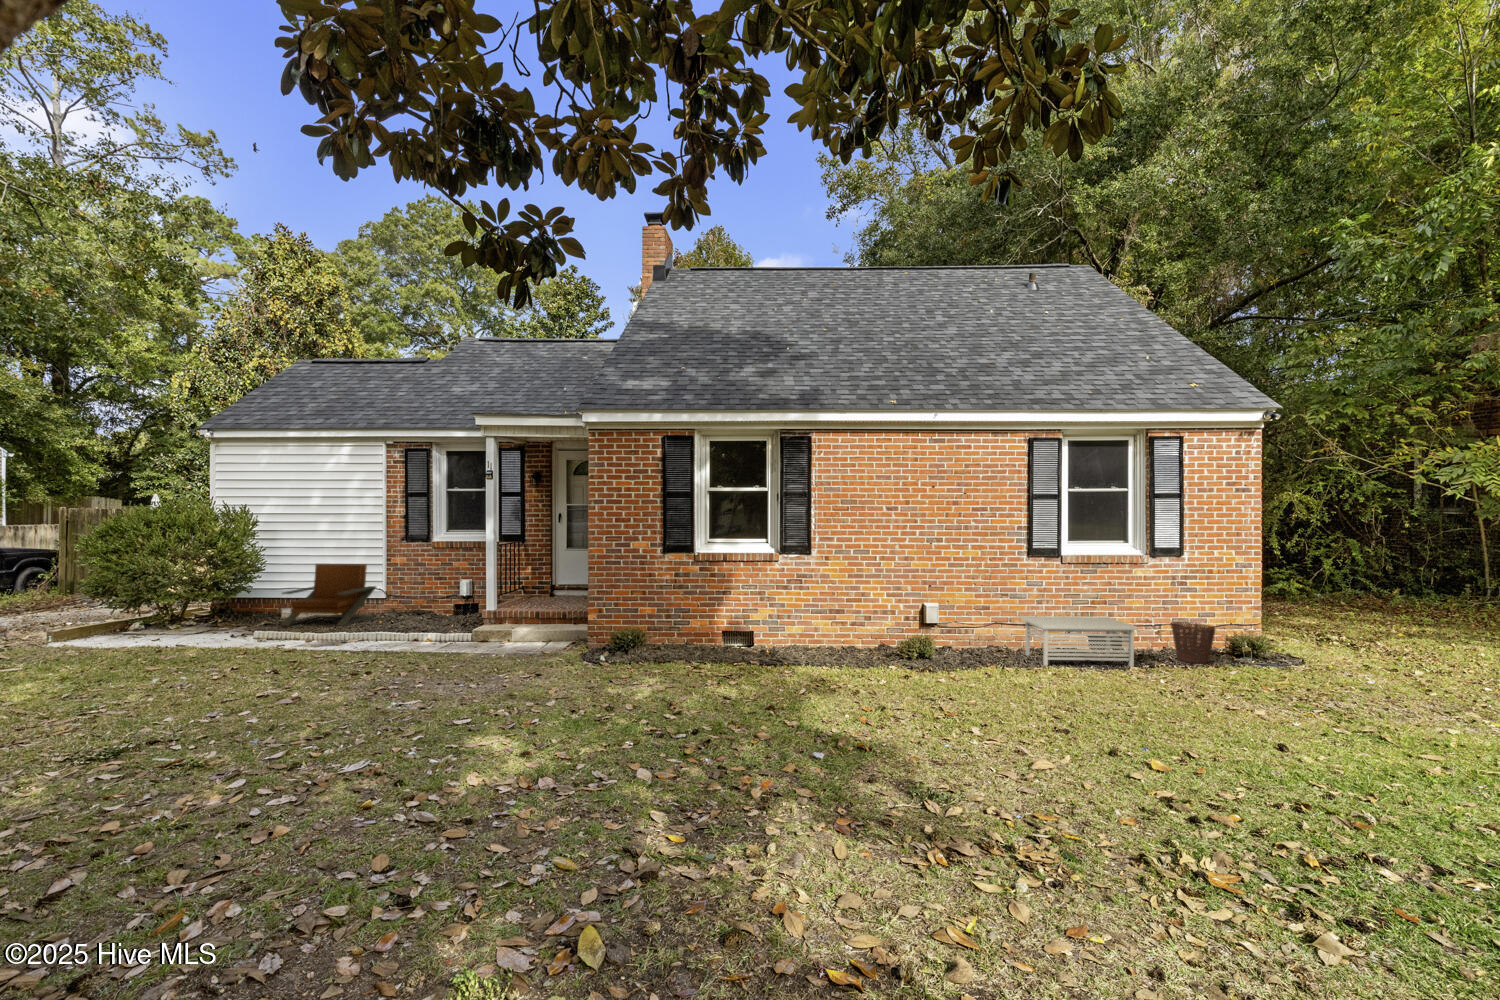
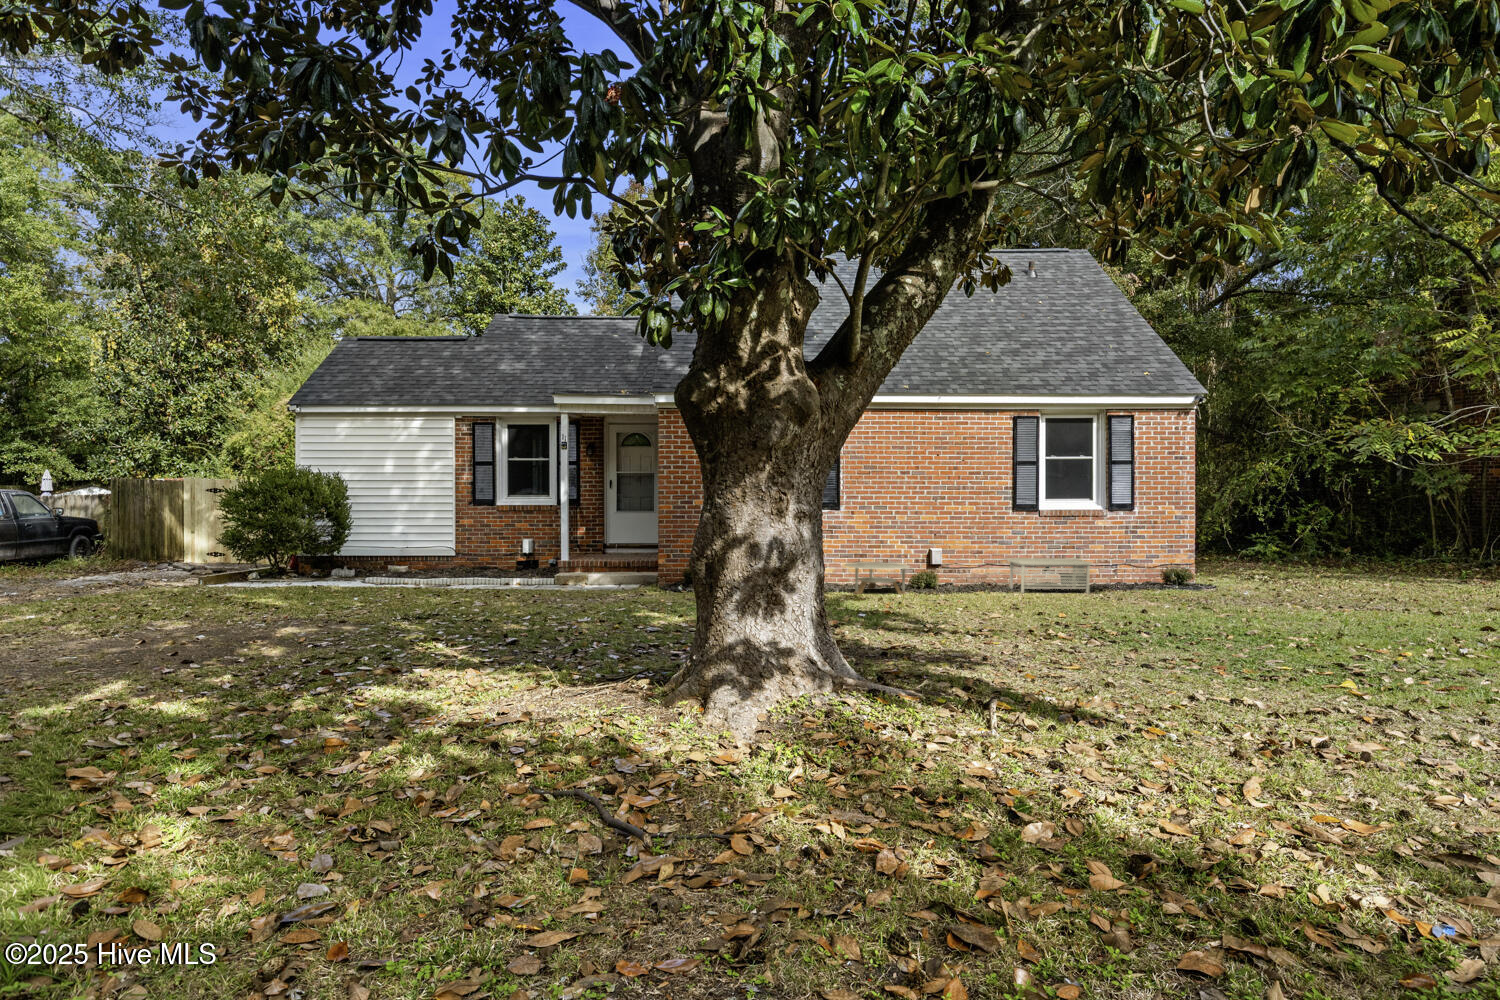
lounge chair: present [282,564,376,626] -> none [377,525,449,577]
round table: none [814,620,900,668] -> present [845,562,910,594]
basket: present [1171,622,1215,664] -> none [1122,562,1154,592]

